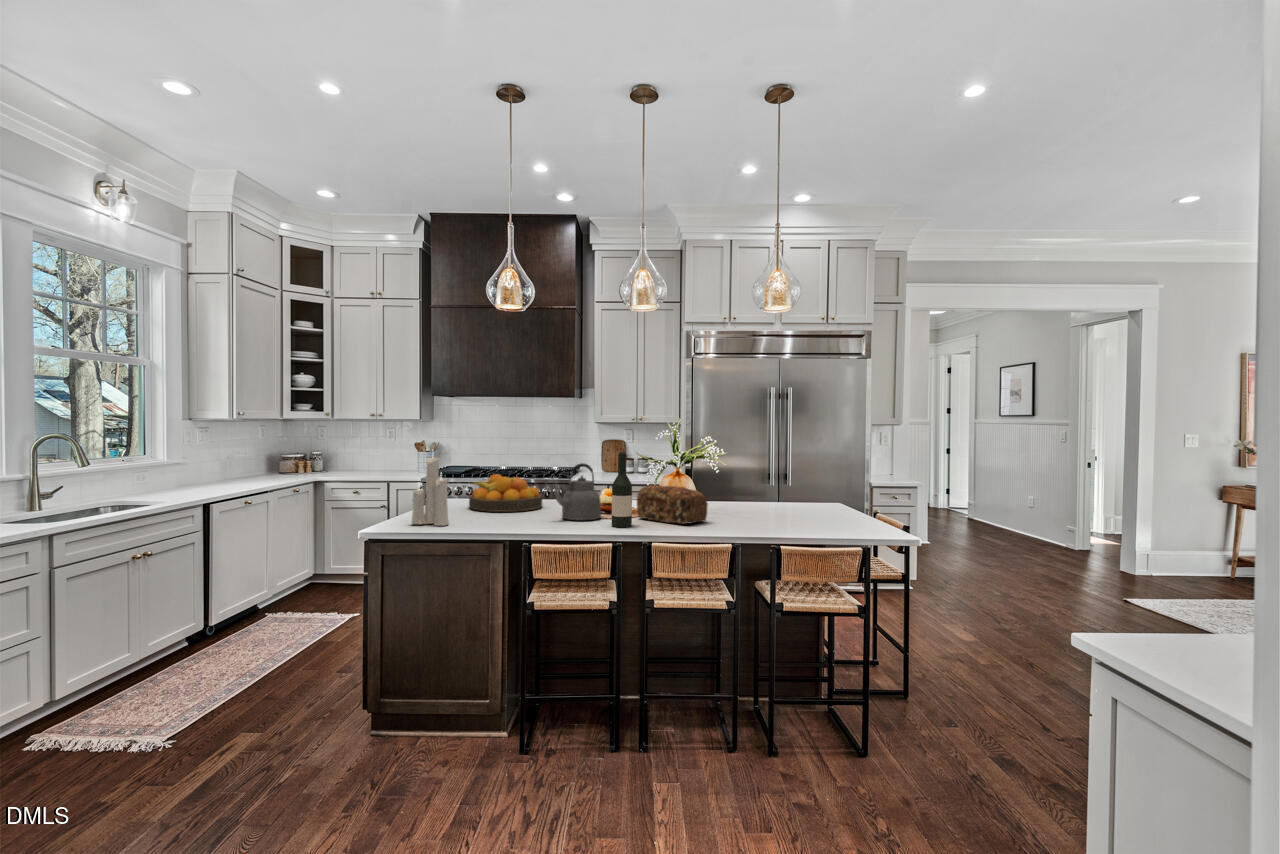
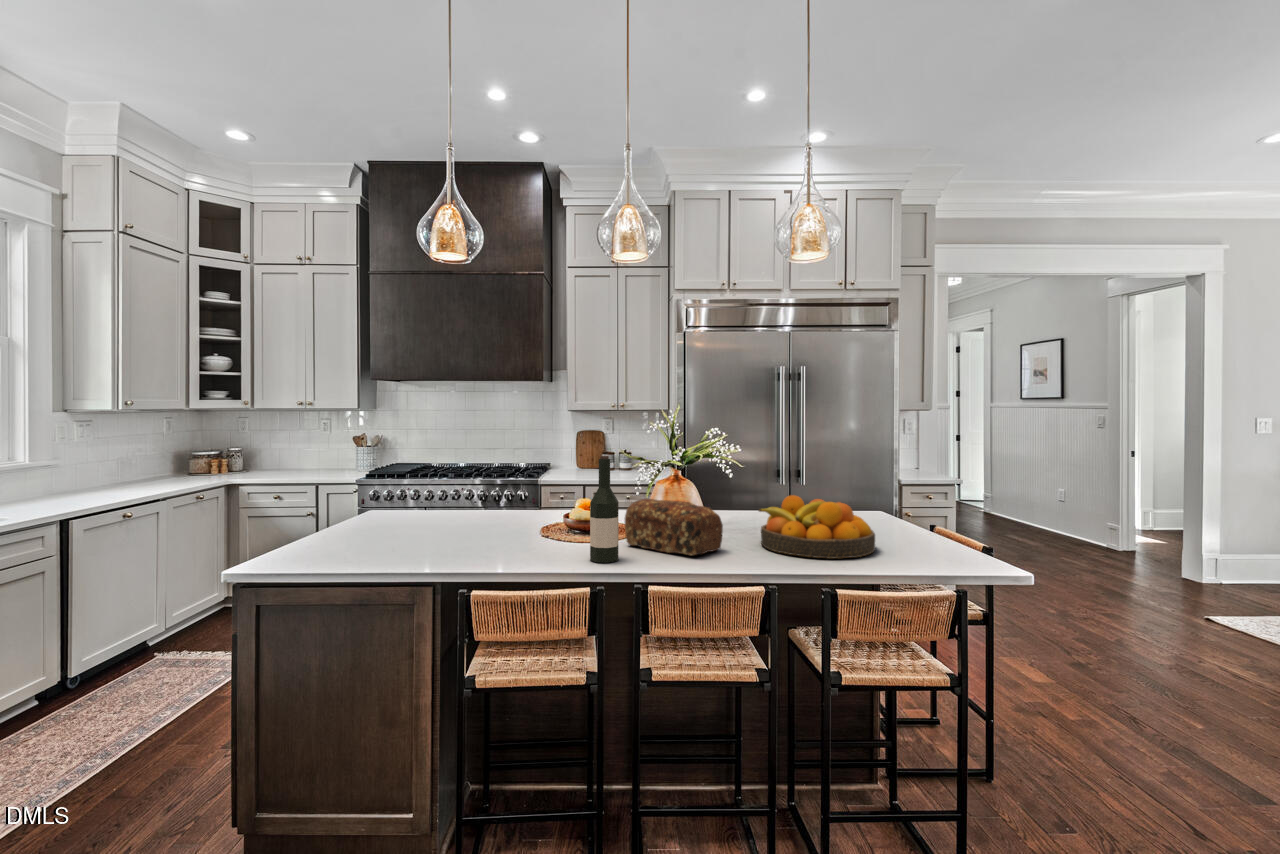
candle: present [411,456,449,526] -> none [302,448,358,564]
kettle: present [550,463,601,520] -> none [502,471,576,551]
fruit bowl: present [469,474,542,512] -> present [758,495,875,558]

